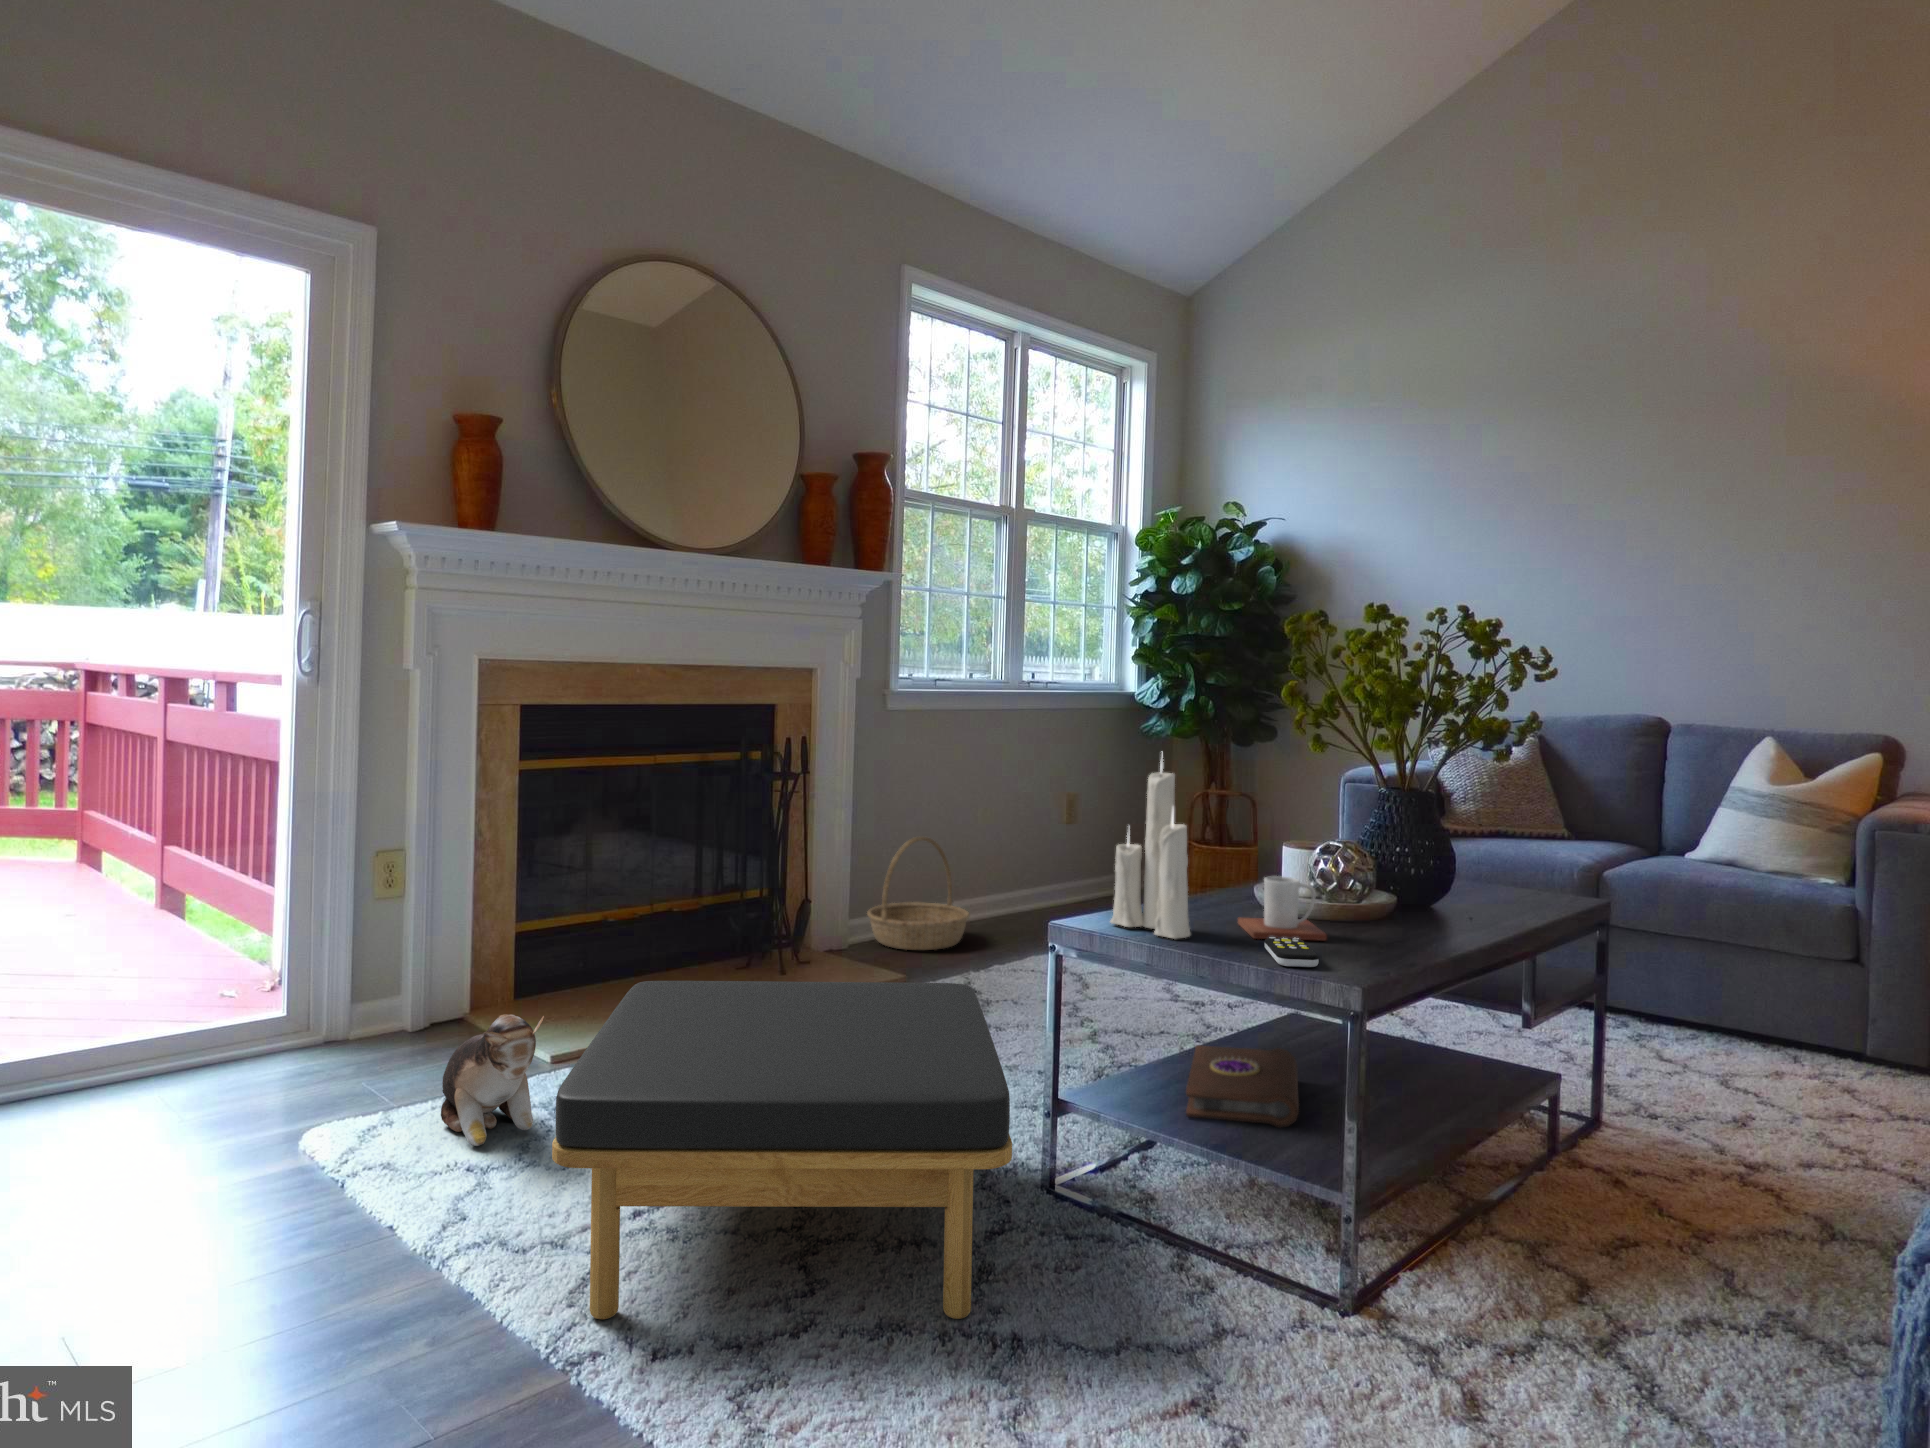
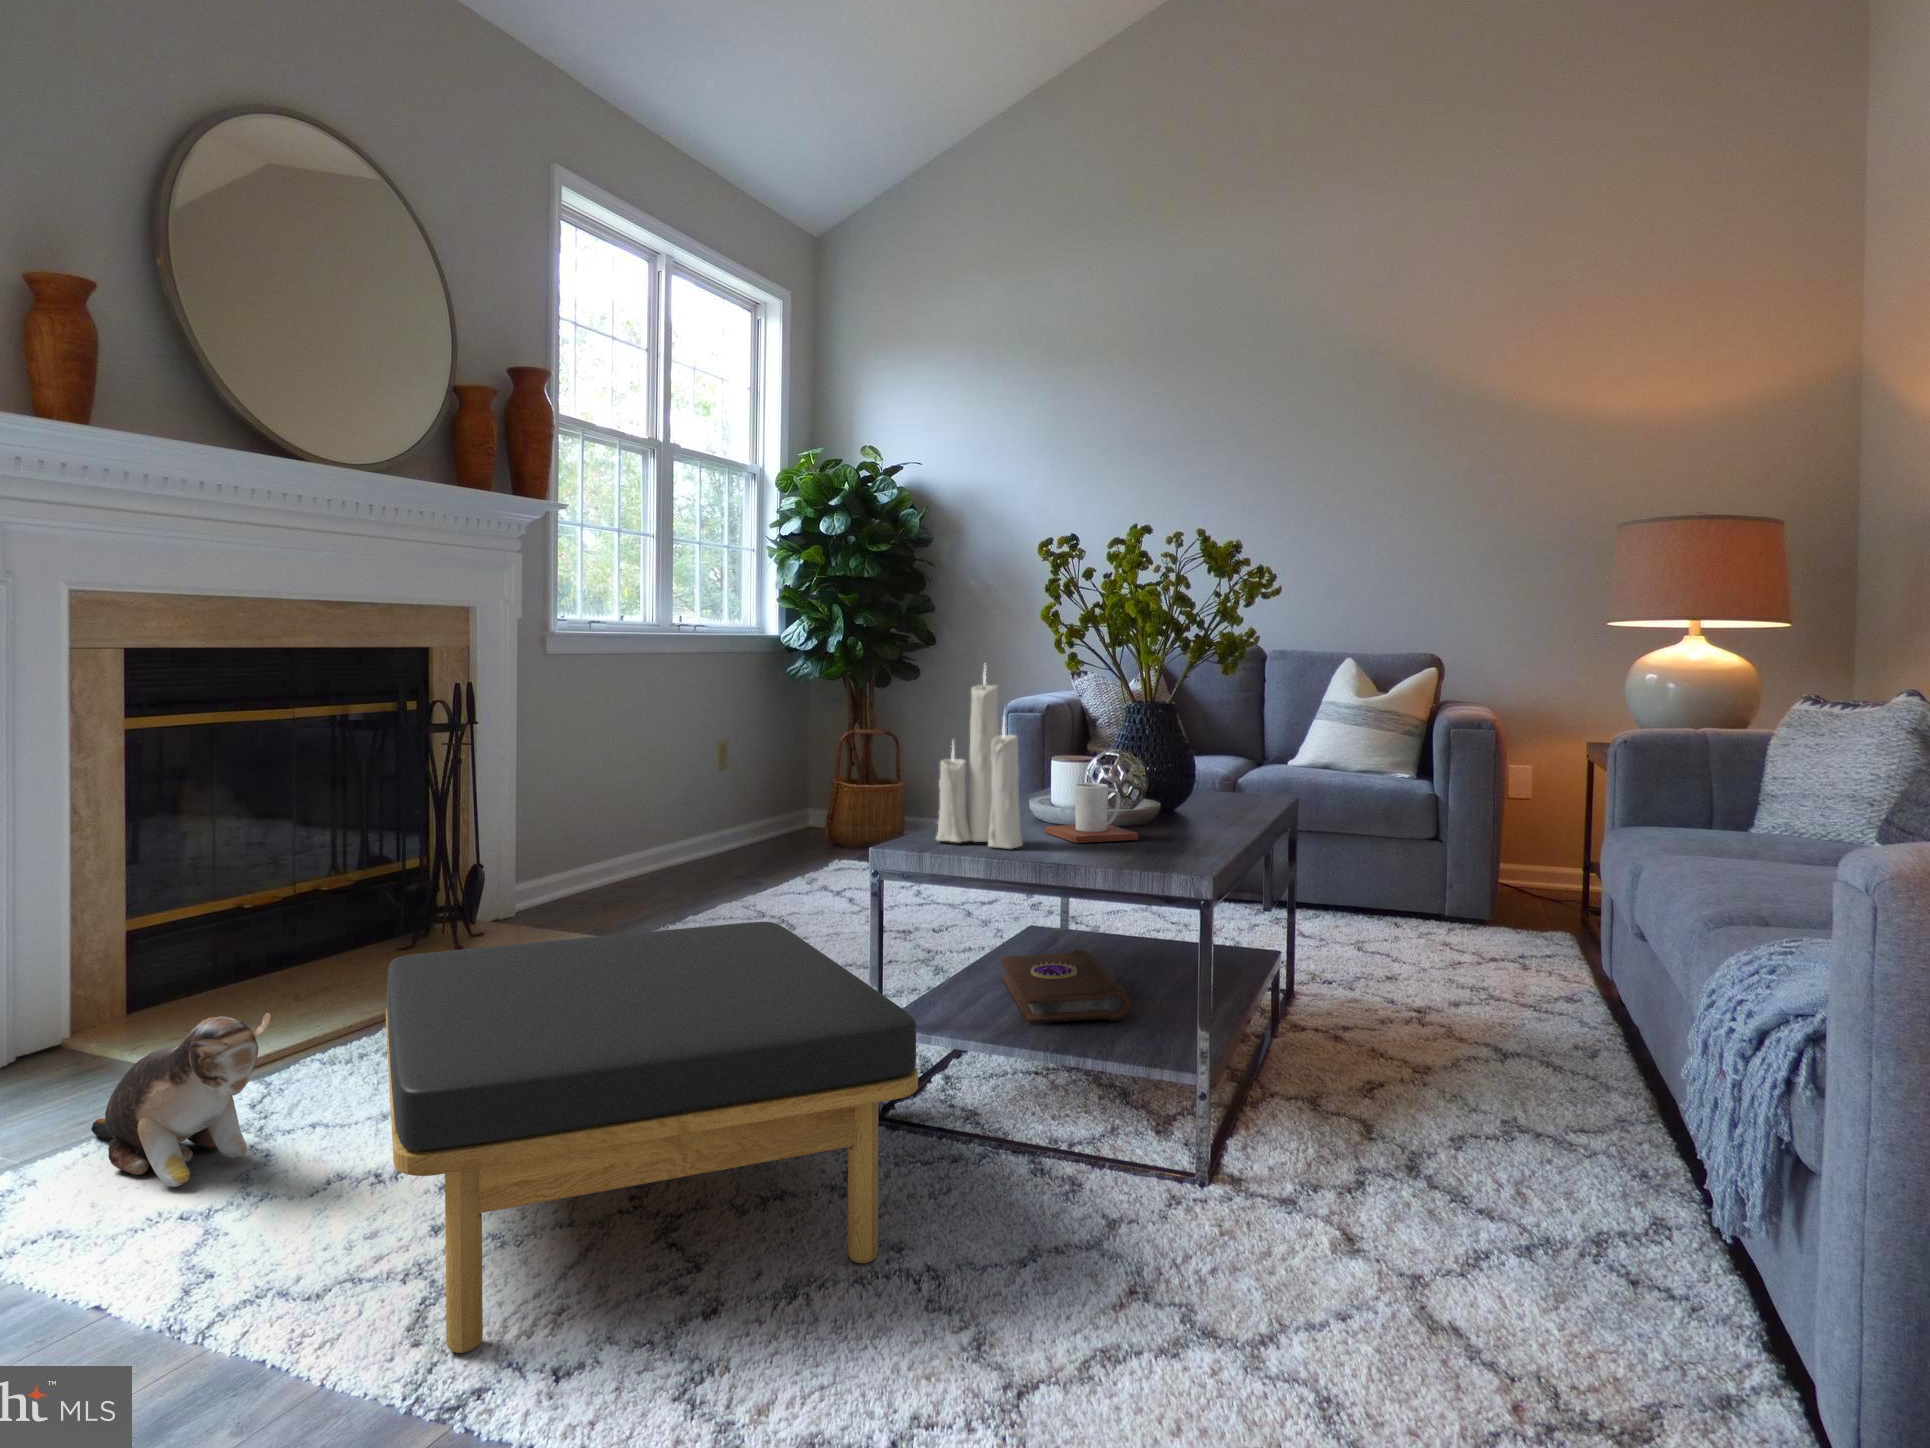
basket: present [867,837,969,950] -> none [538,789,651,910]
remote control: present [1265,937,1319,967] -> none [1098,837,1162,862]

